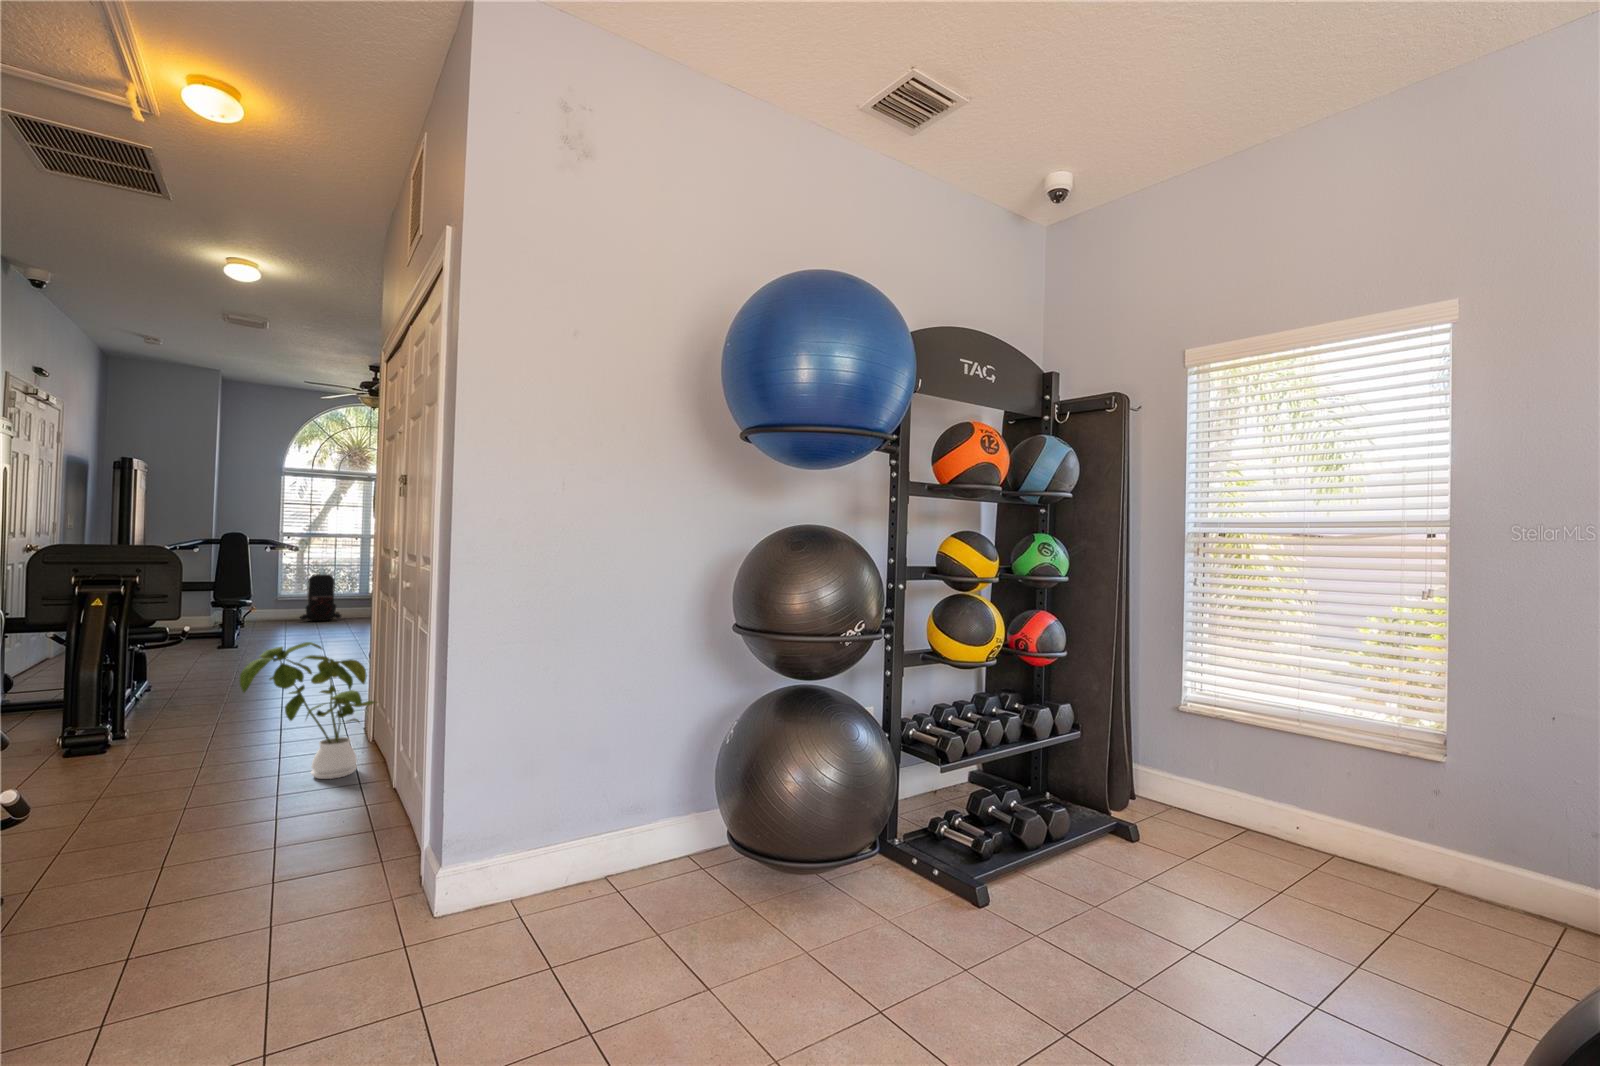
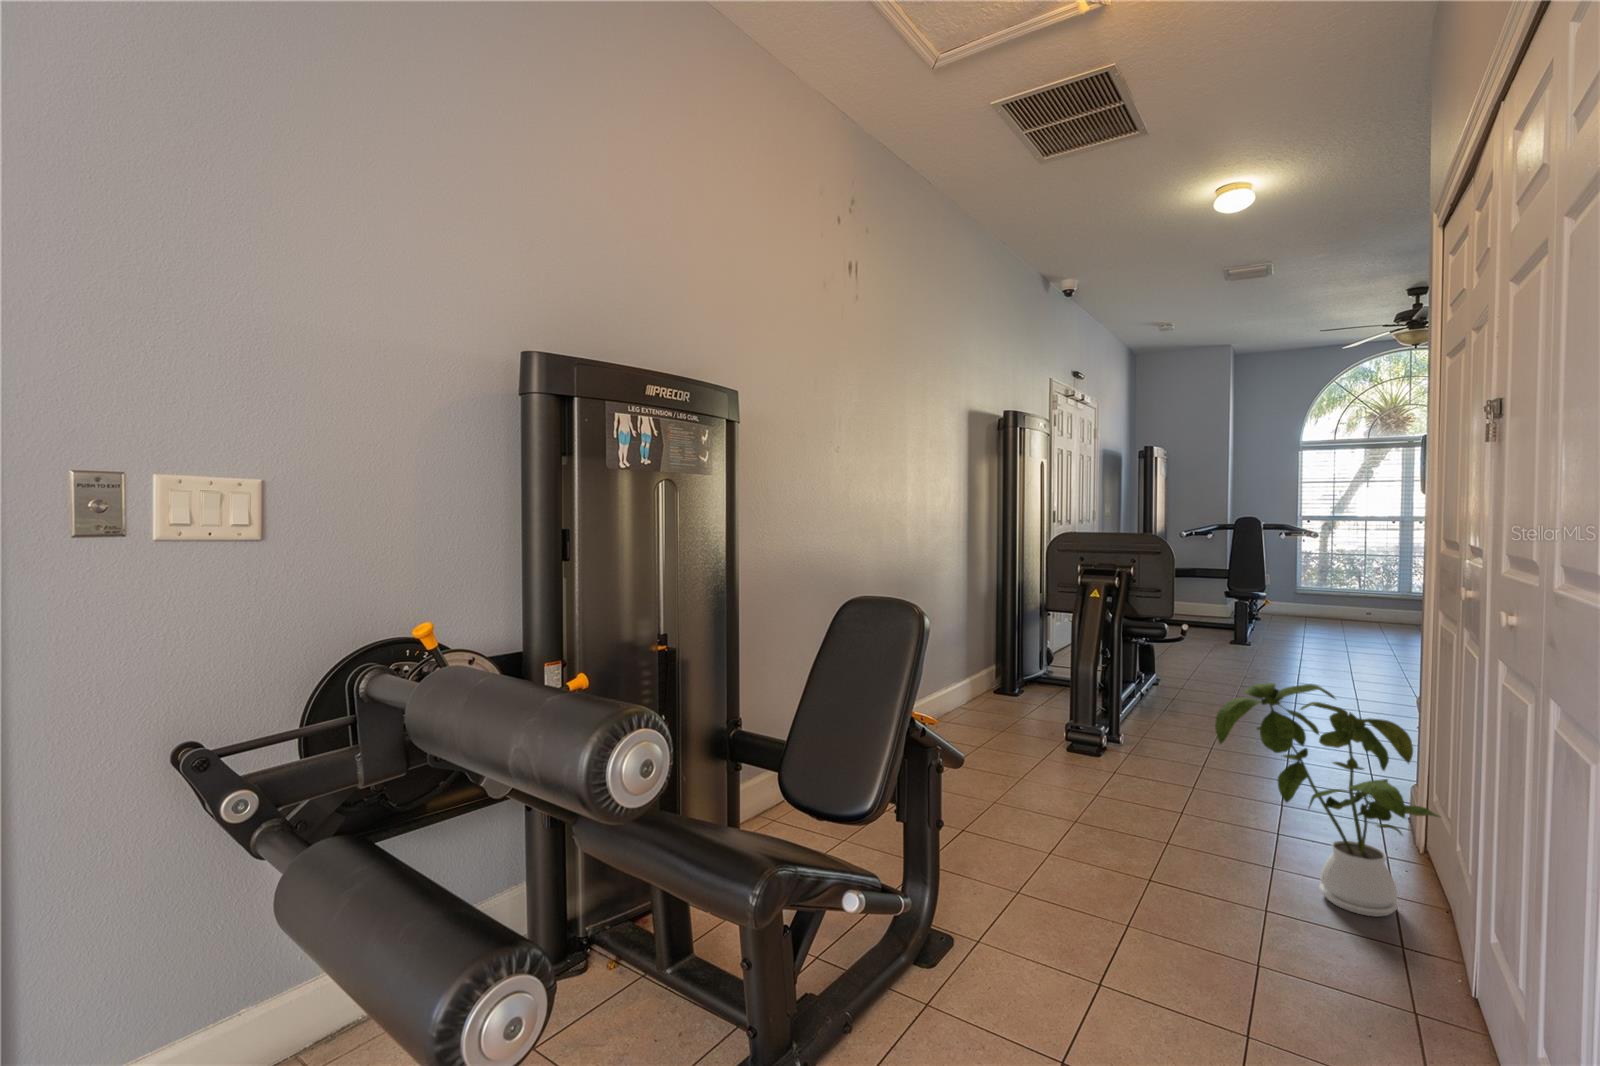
backpack: present [300,574,342,621] -> none [1322,565,1375,622]

